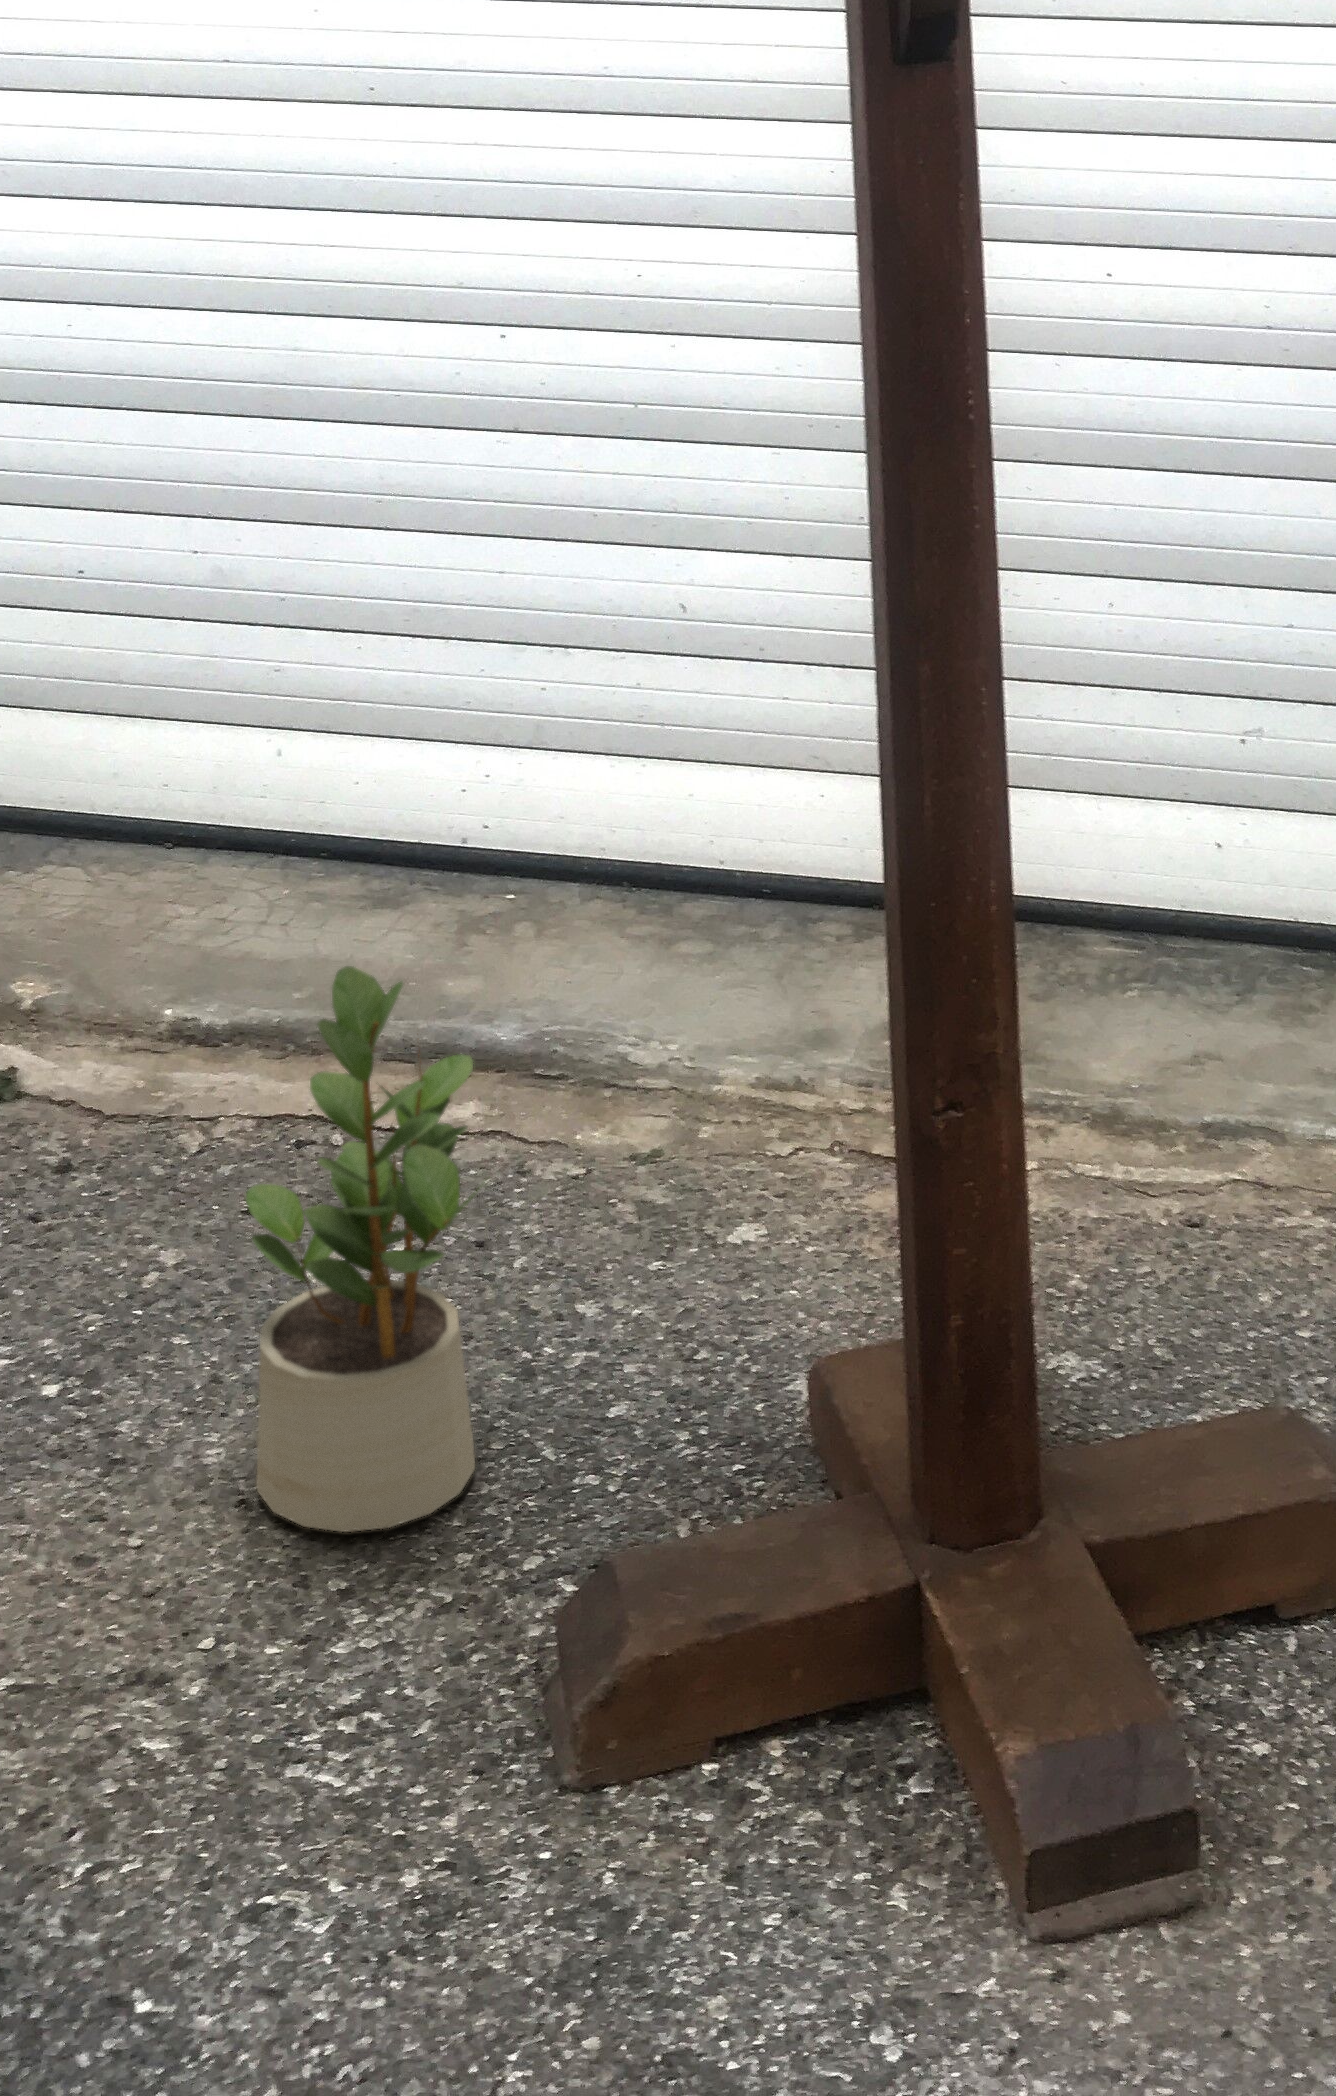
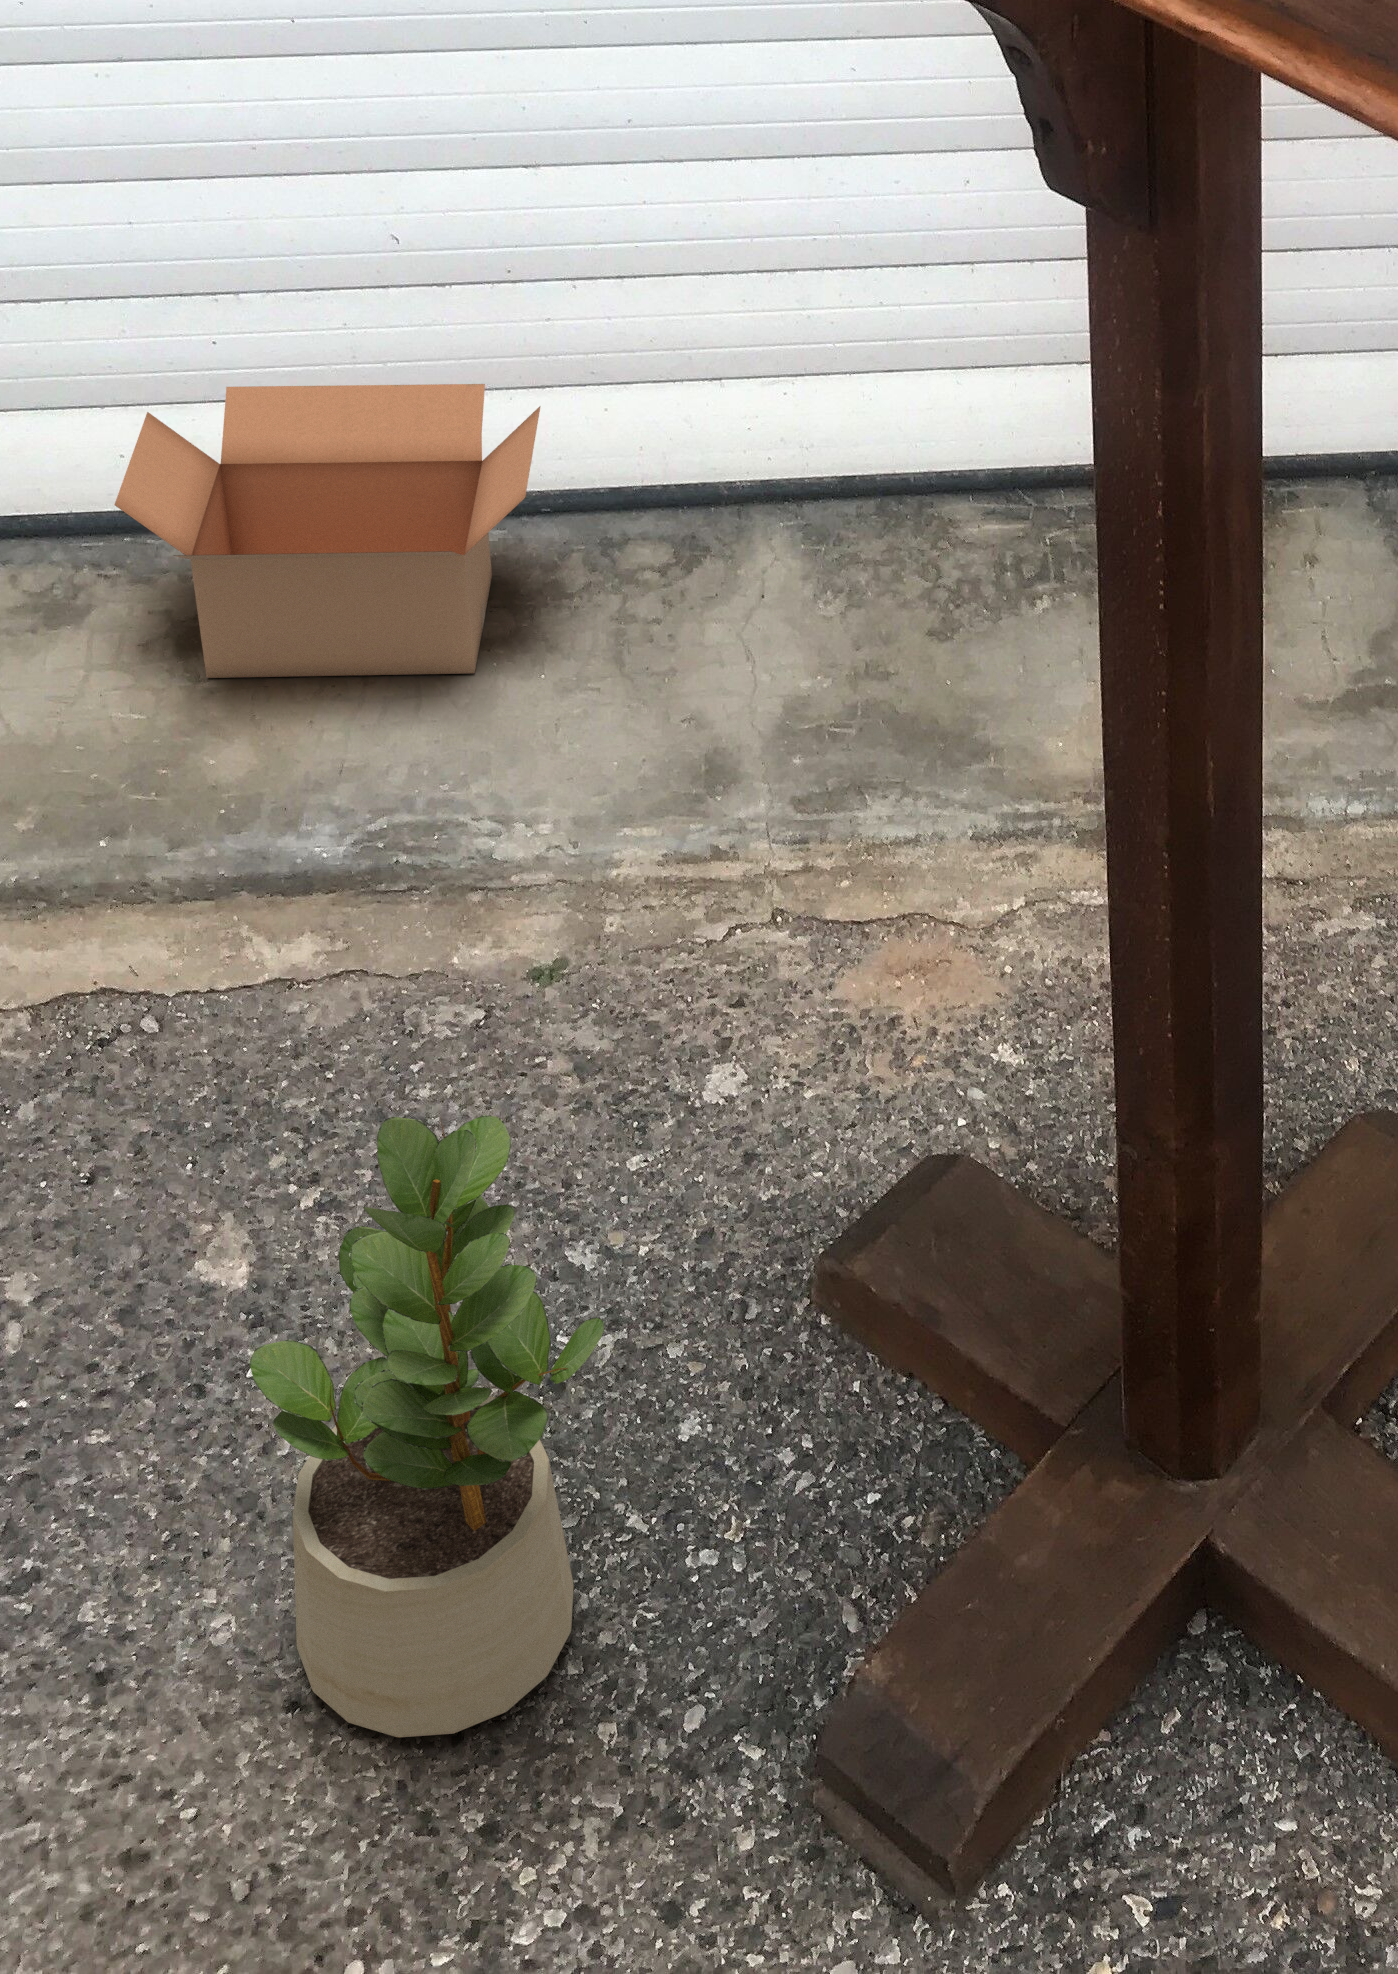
cardboard box: none [417,753,749,974] -> present [115,384,540,678]

